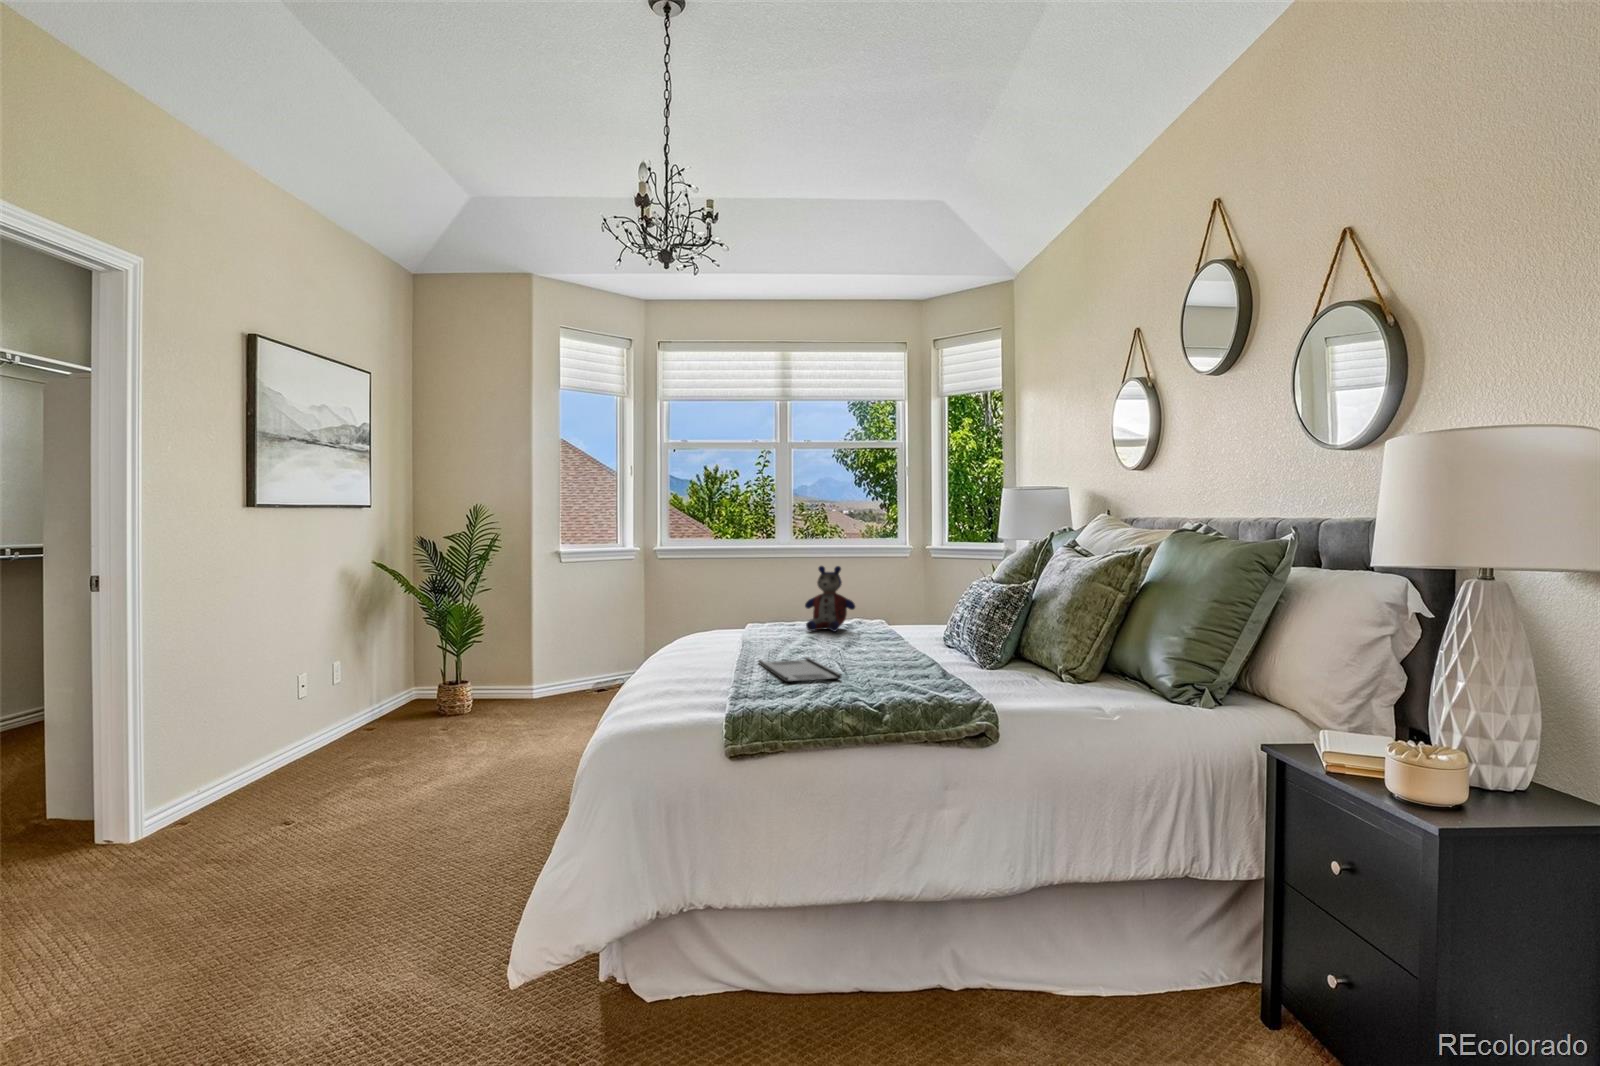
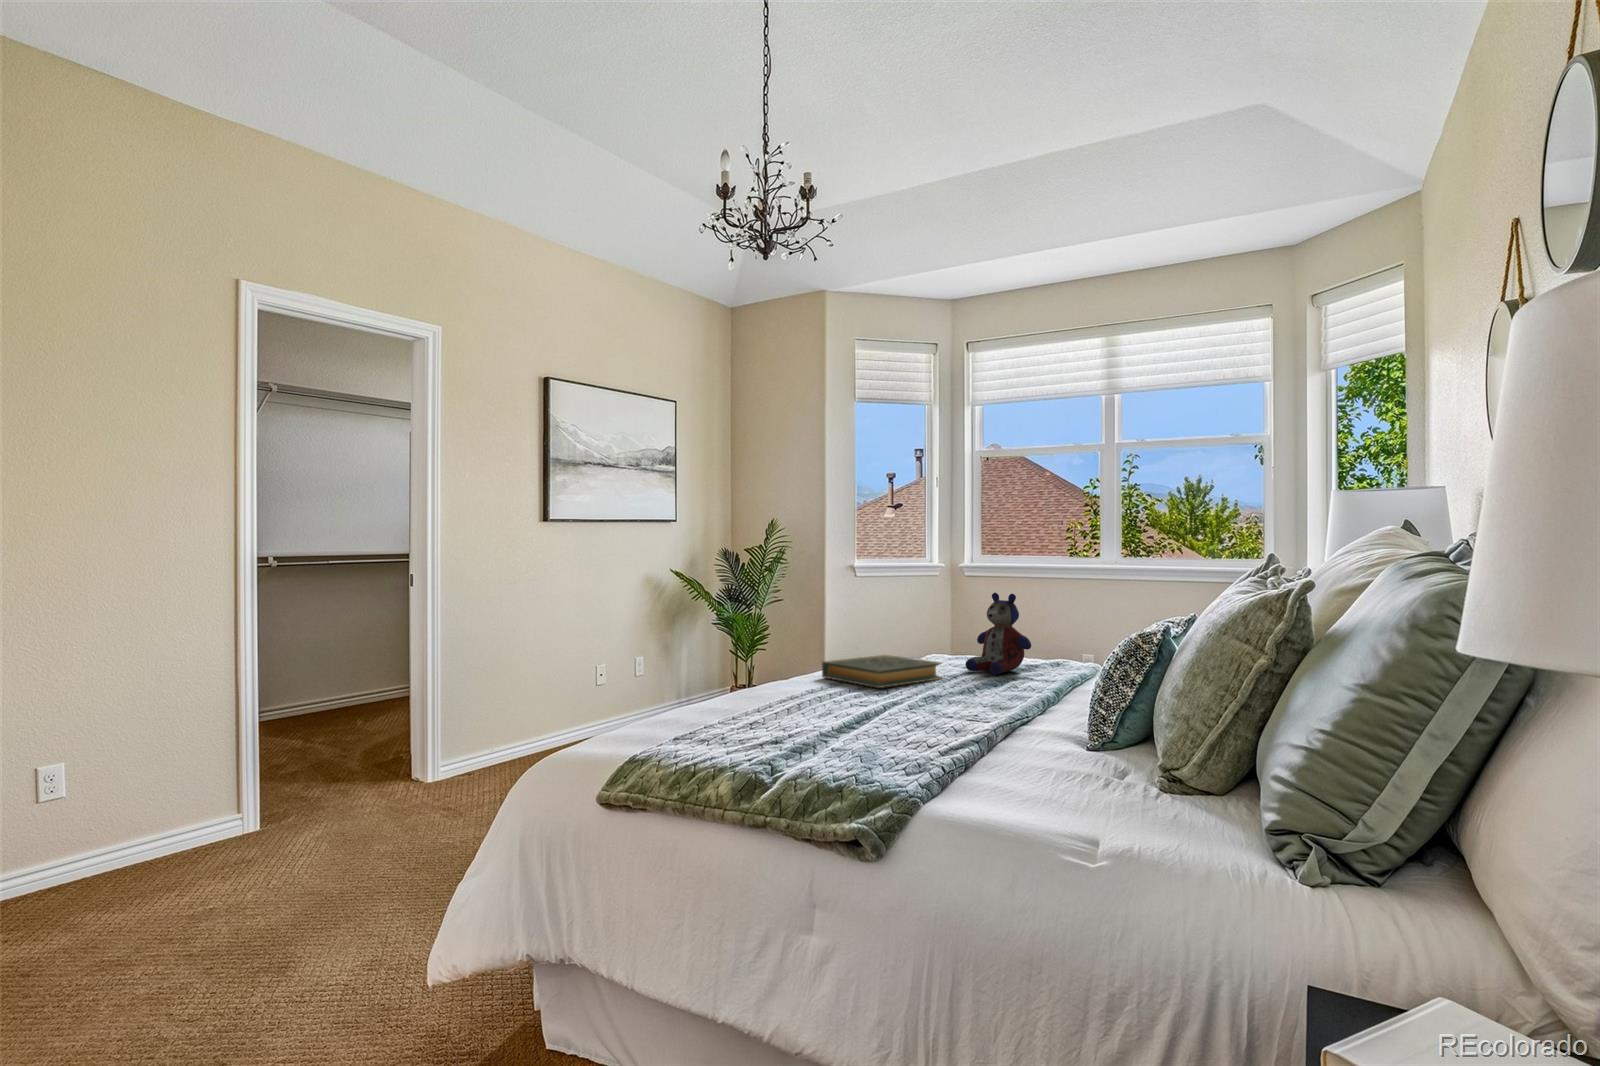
hardback book: none [711,623,803,649] -> present [822,655,941,688]
tray: present [758,657,841,682] -> none [785,698,881,732]

